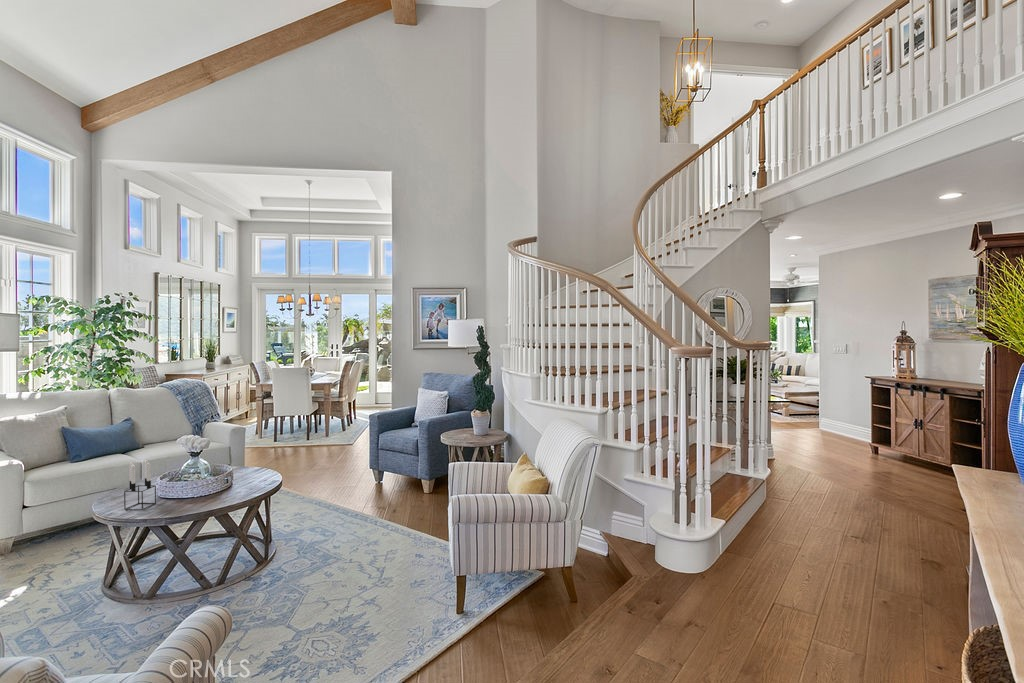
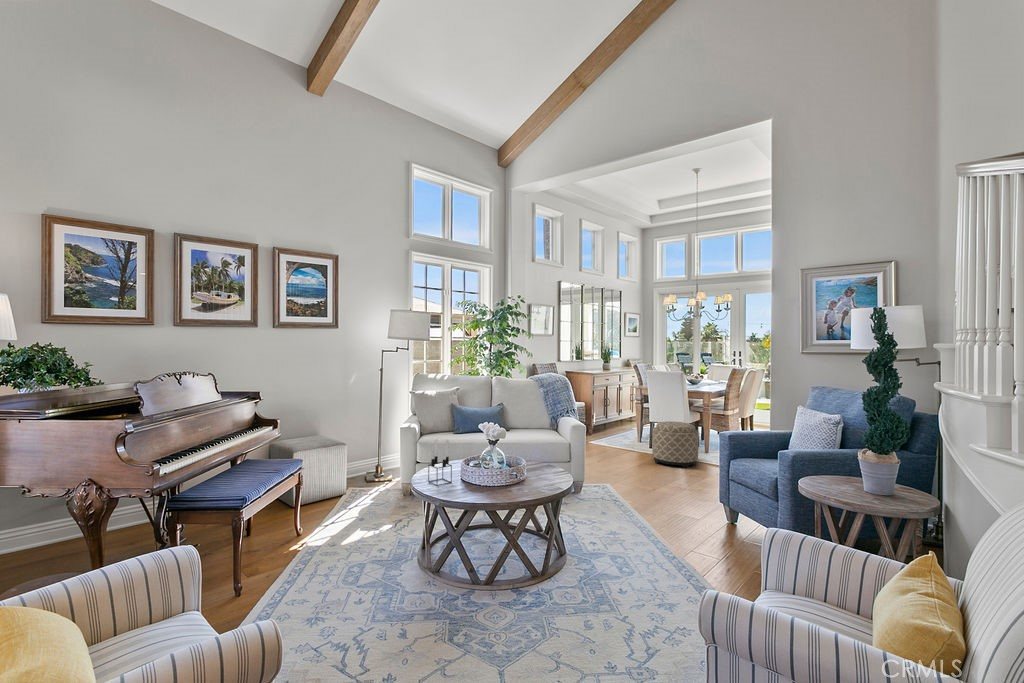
ottoman: none [286,413,328,454] -> present [652,421,698,468]

